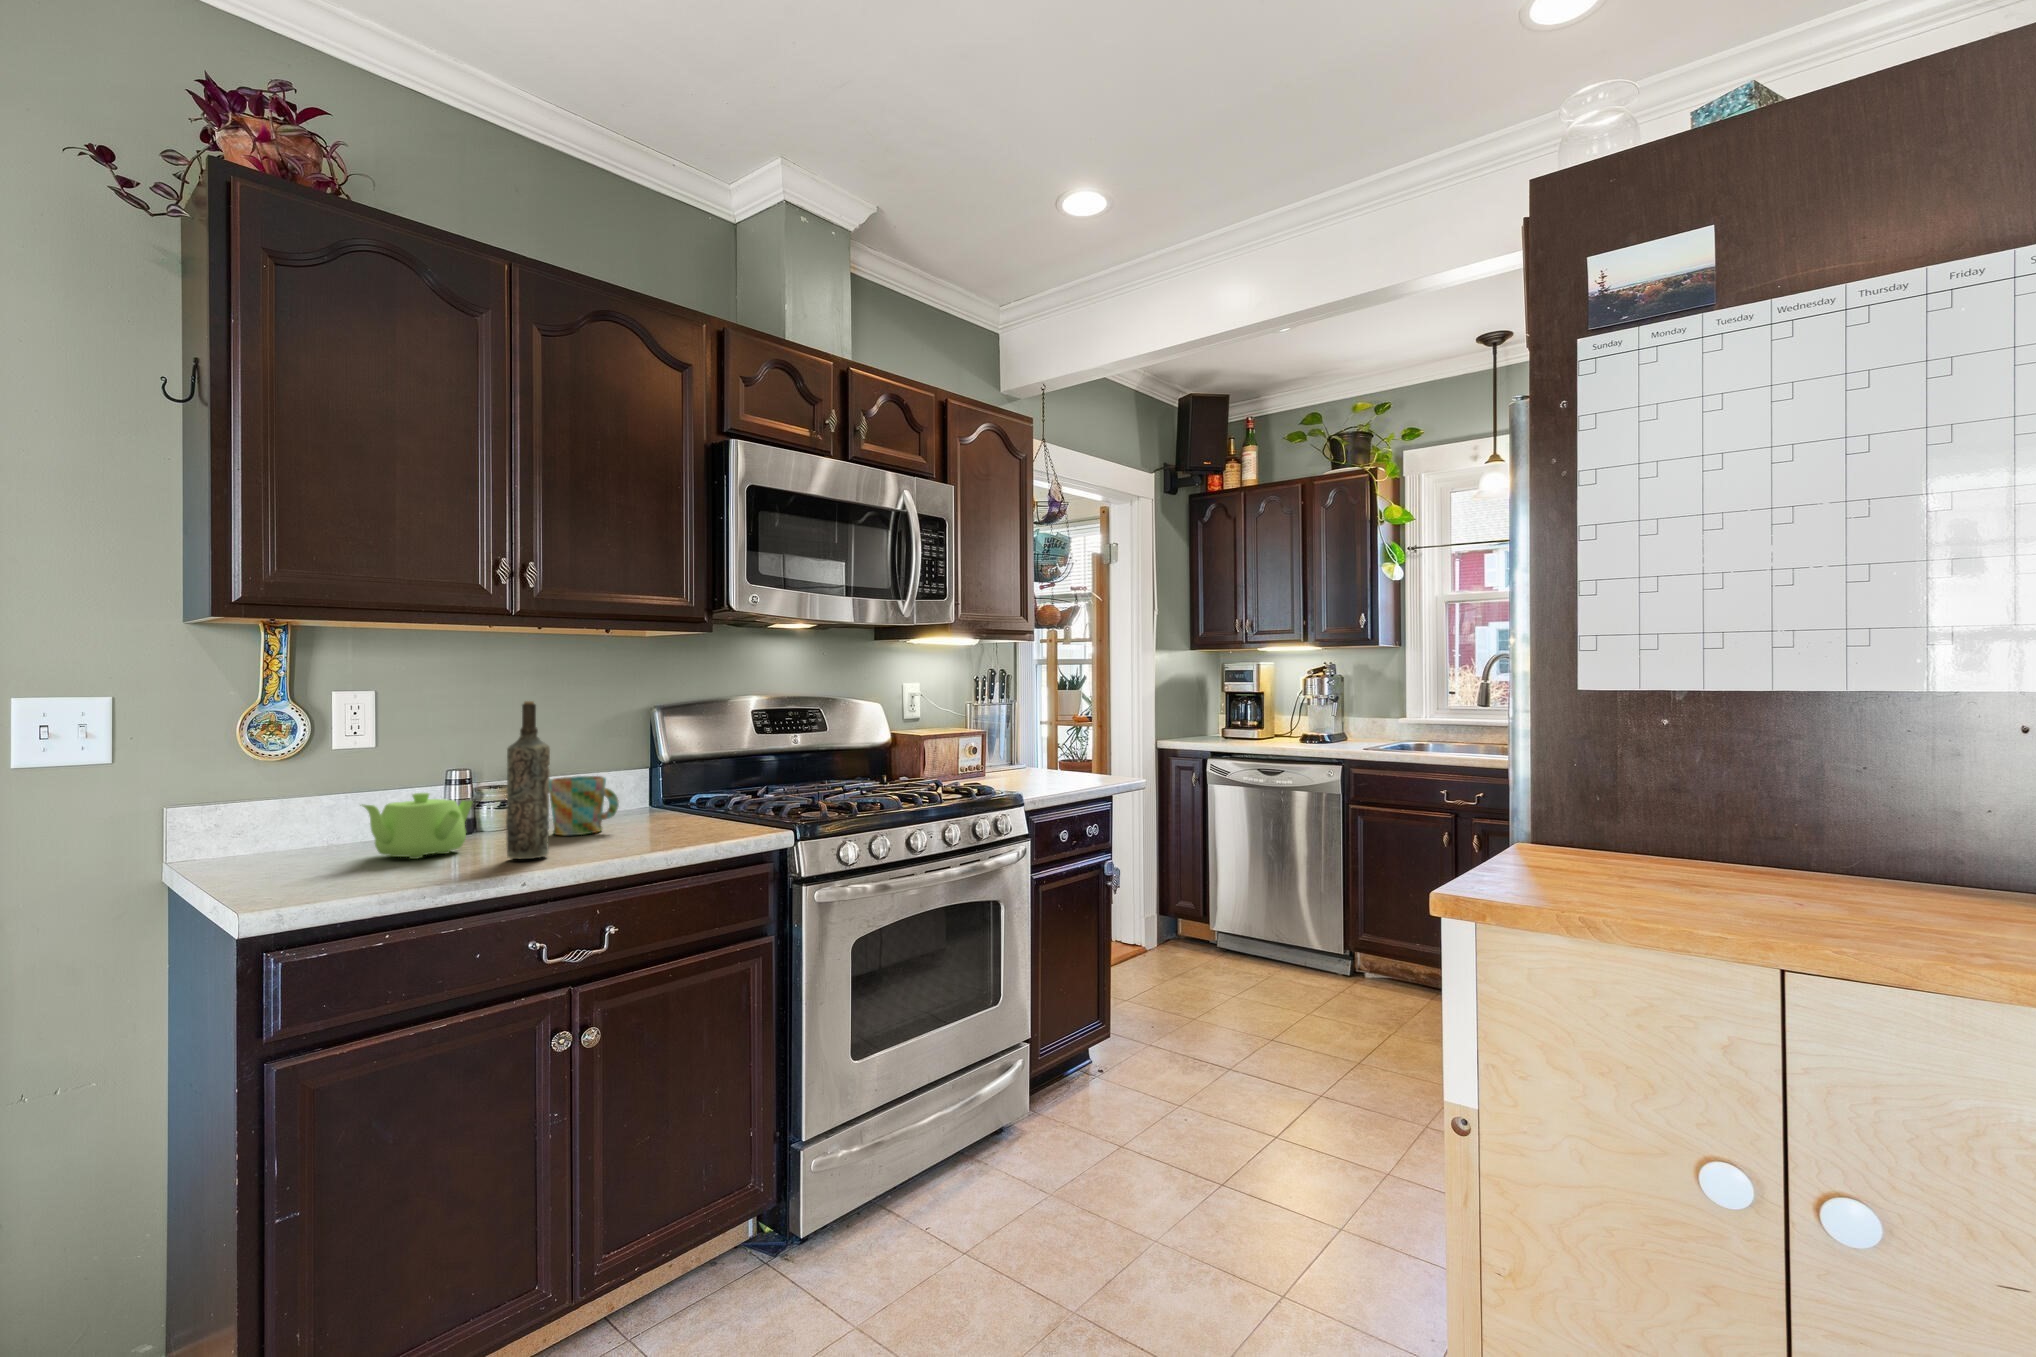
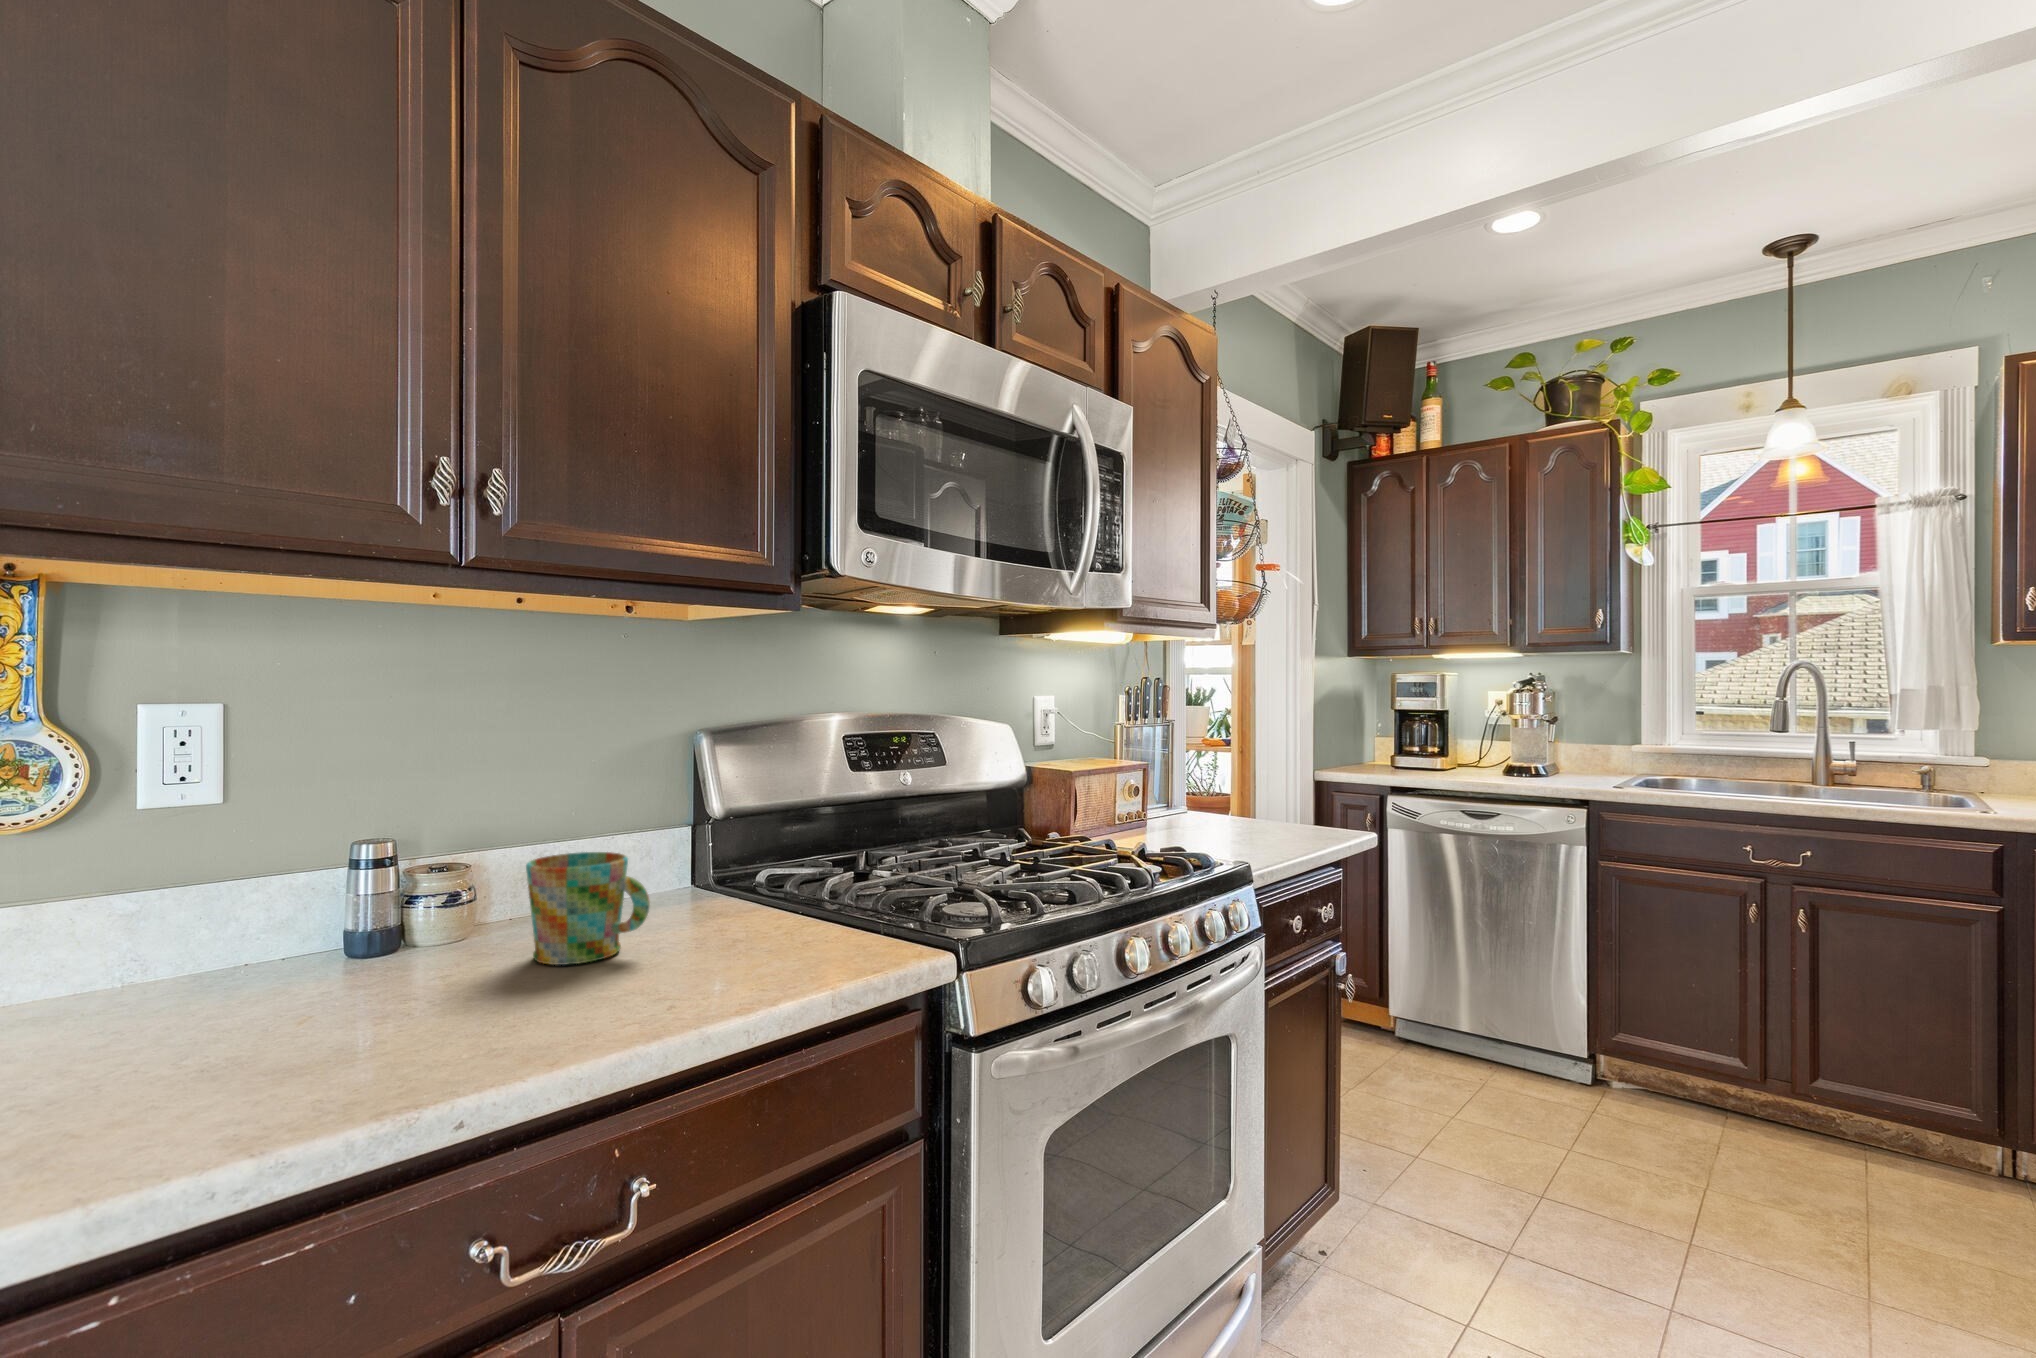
bottle: present [506,701,550,859] -> none [430,727,521,1050]
teapot: present [362,793,472,859] -> none [129,900,383,1039]

